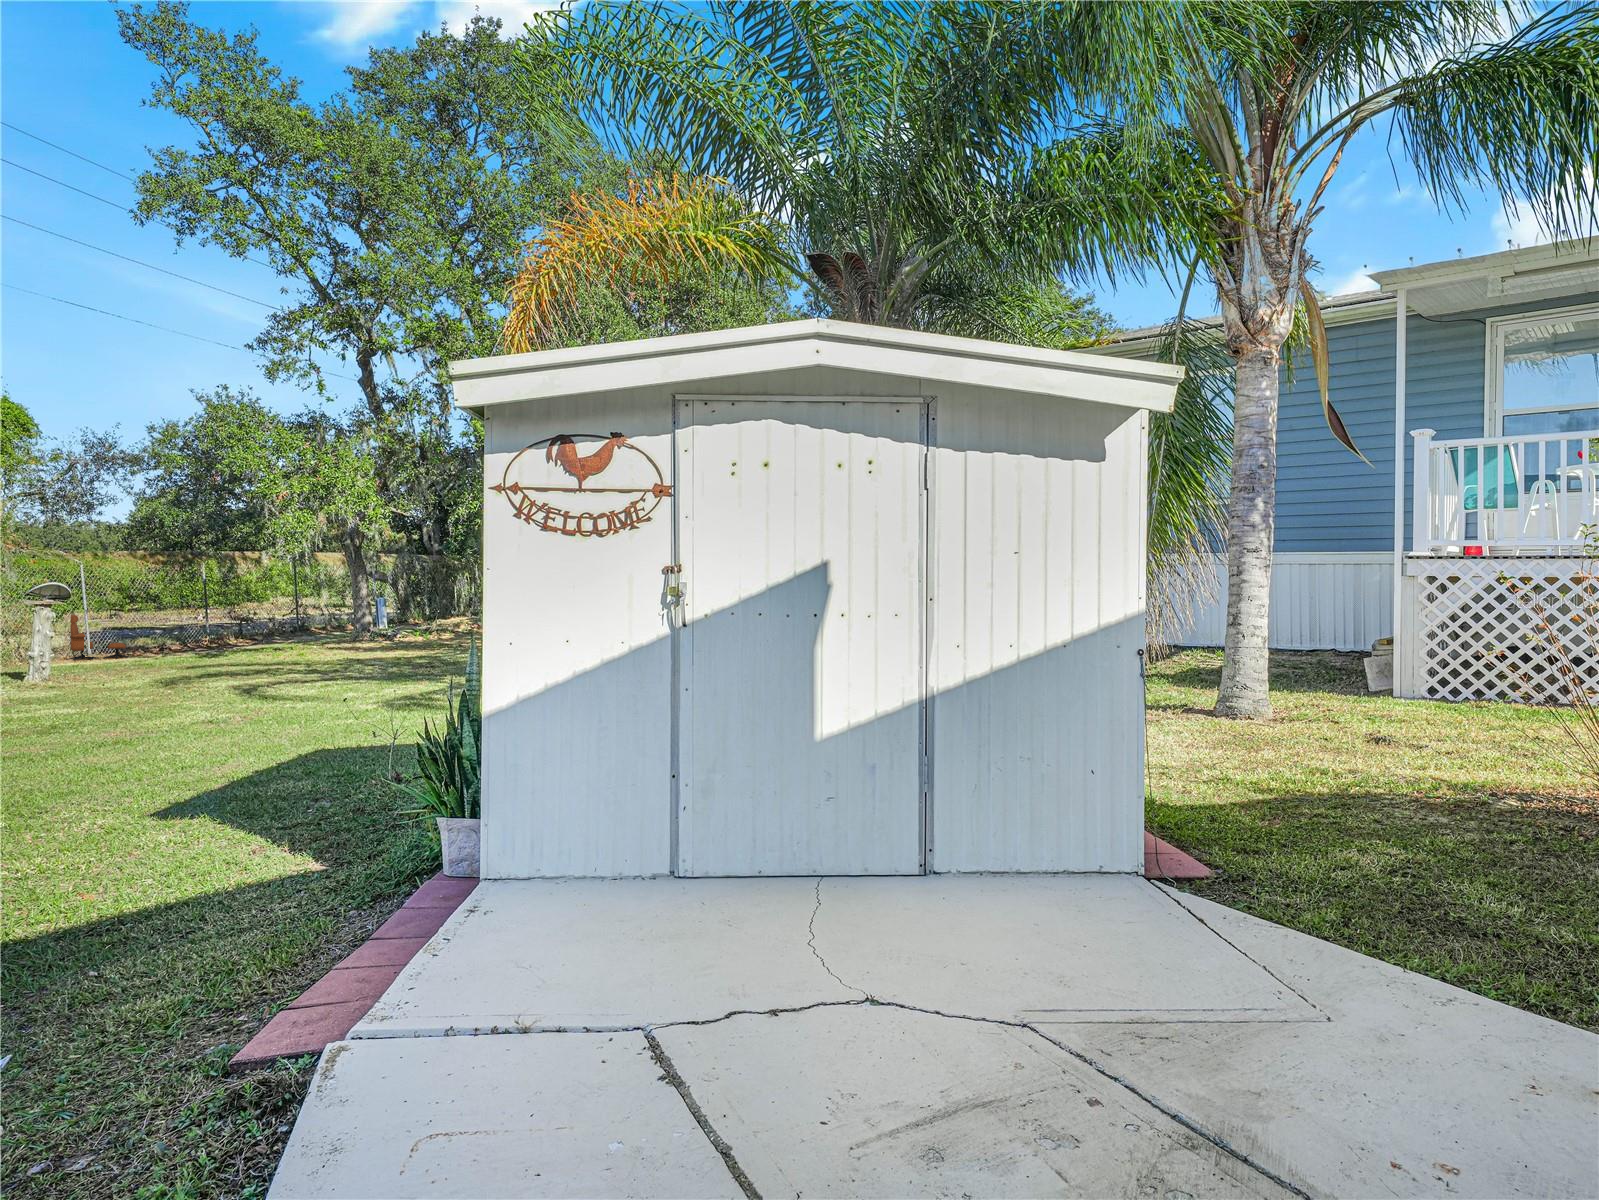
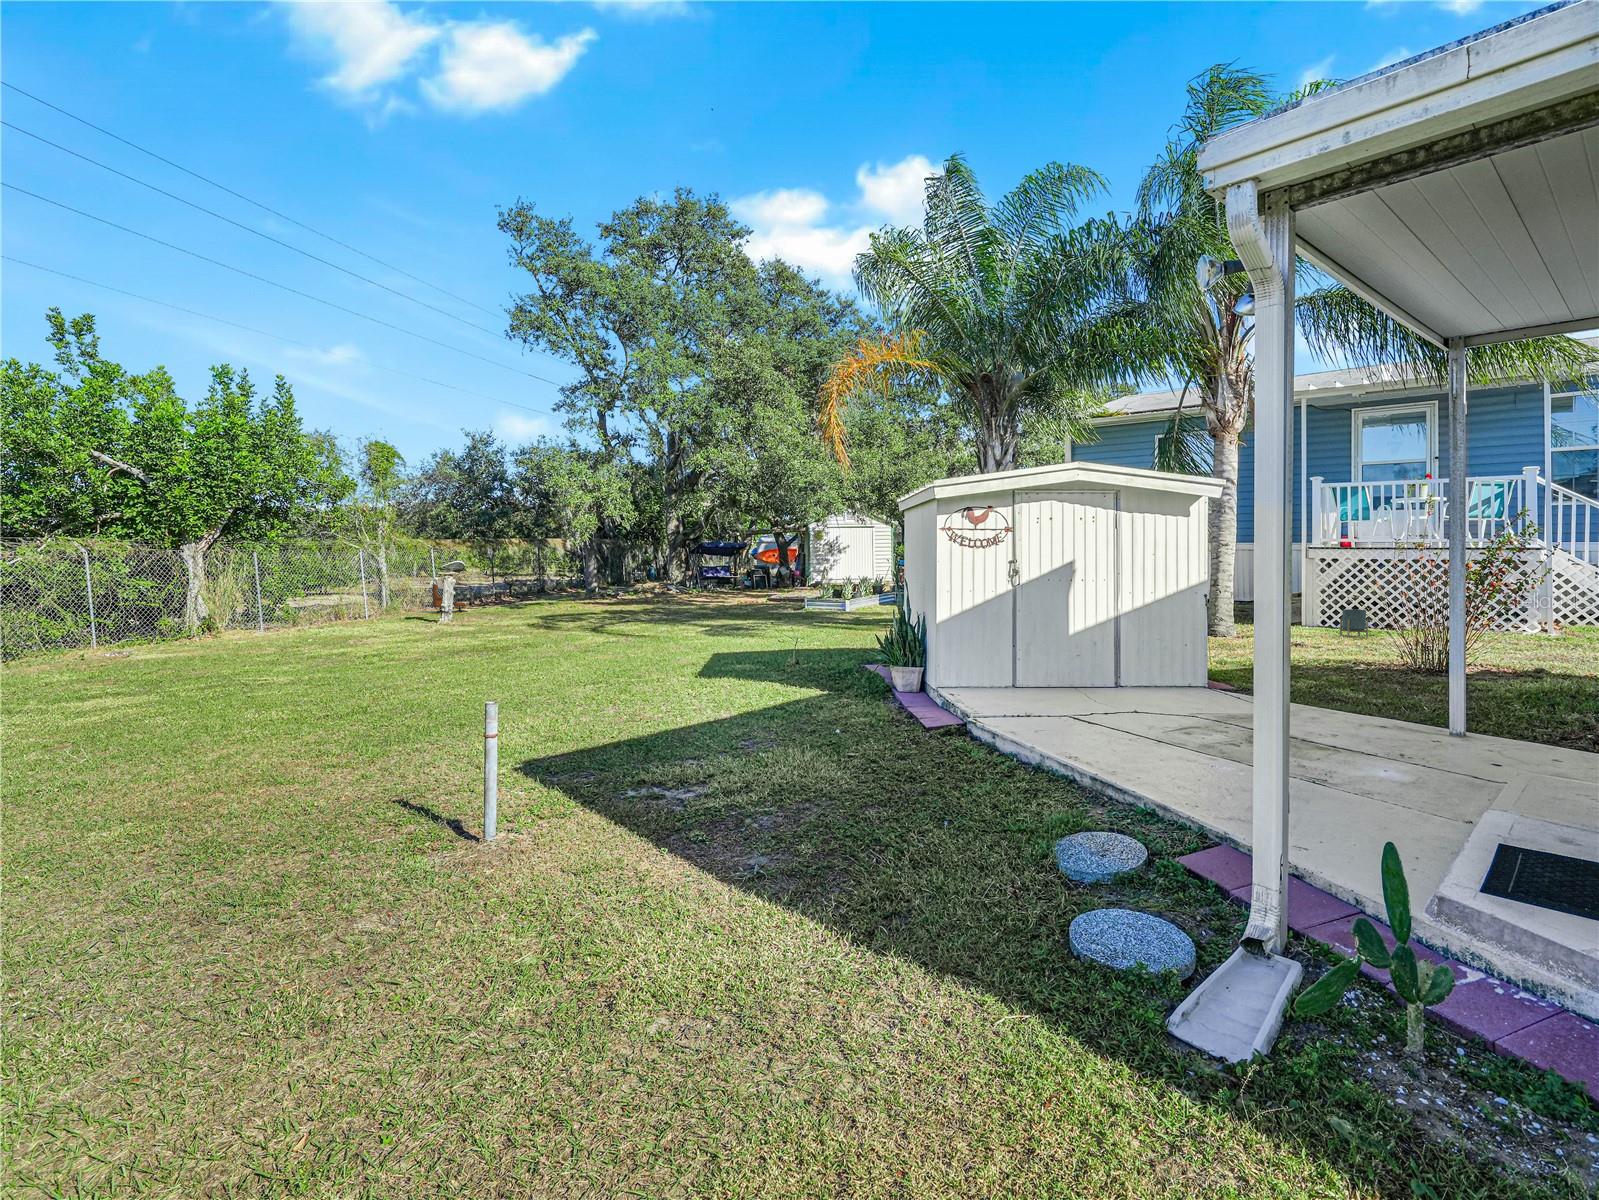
planter: none [1466,666,1517,718] -> present [1340,609,1368,637]

